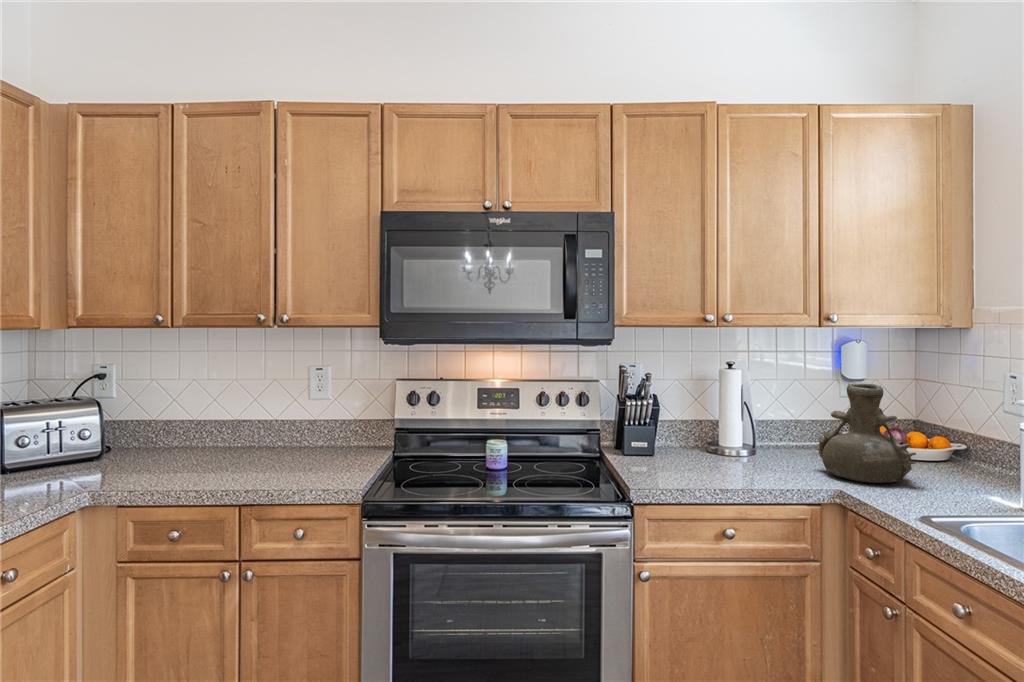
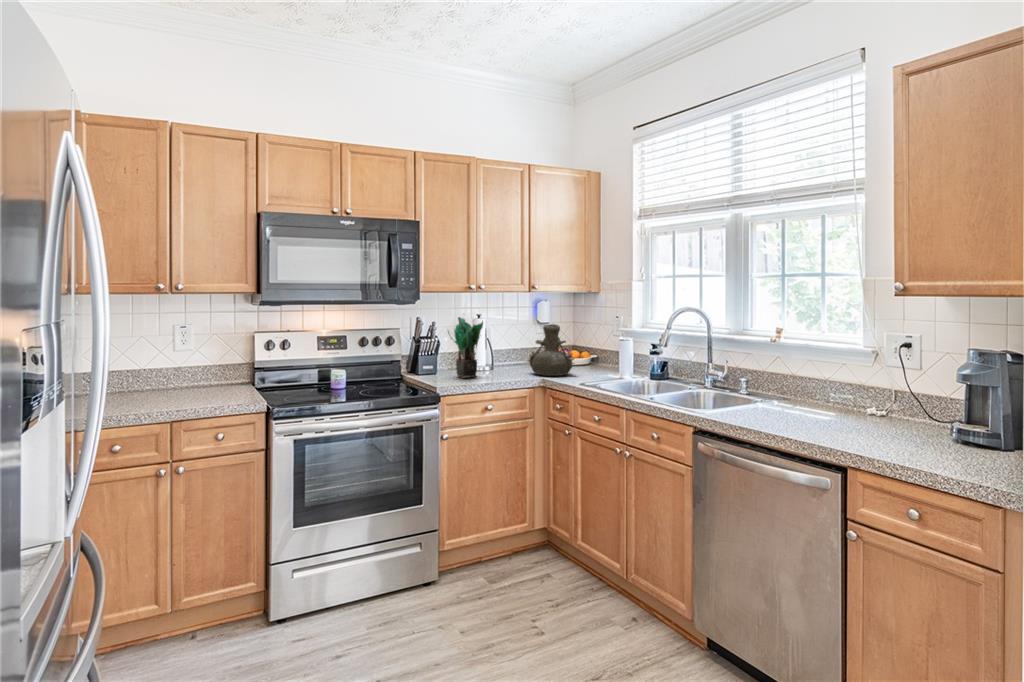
potted plant: none [661,366,725,470] -> present [448,317,483,378]

